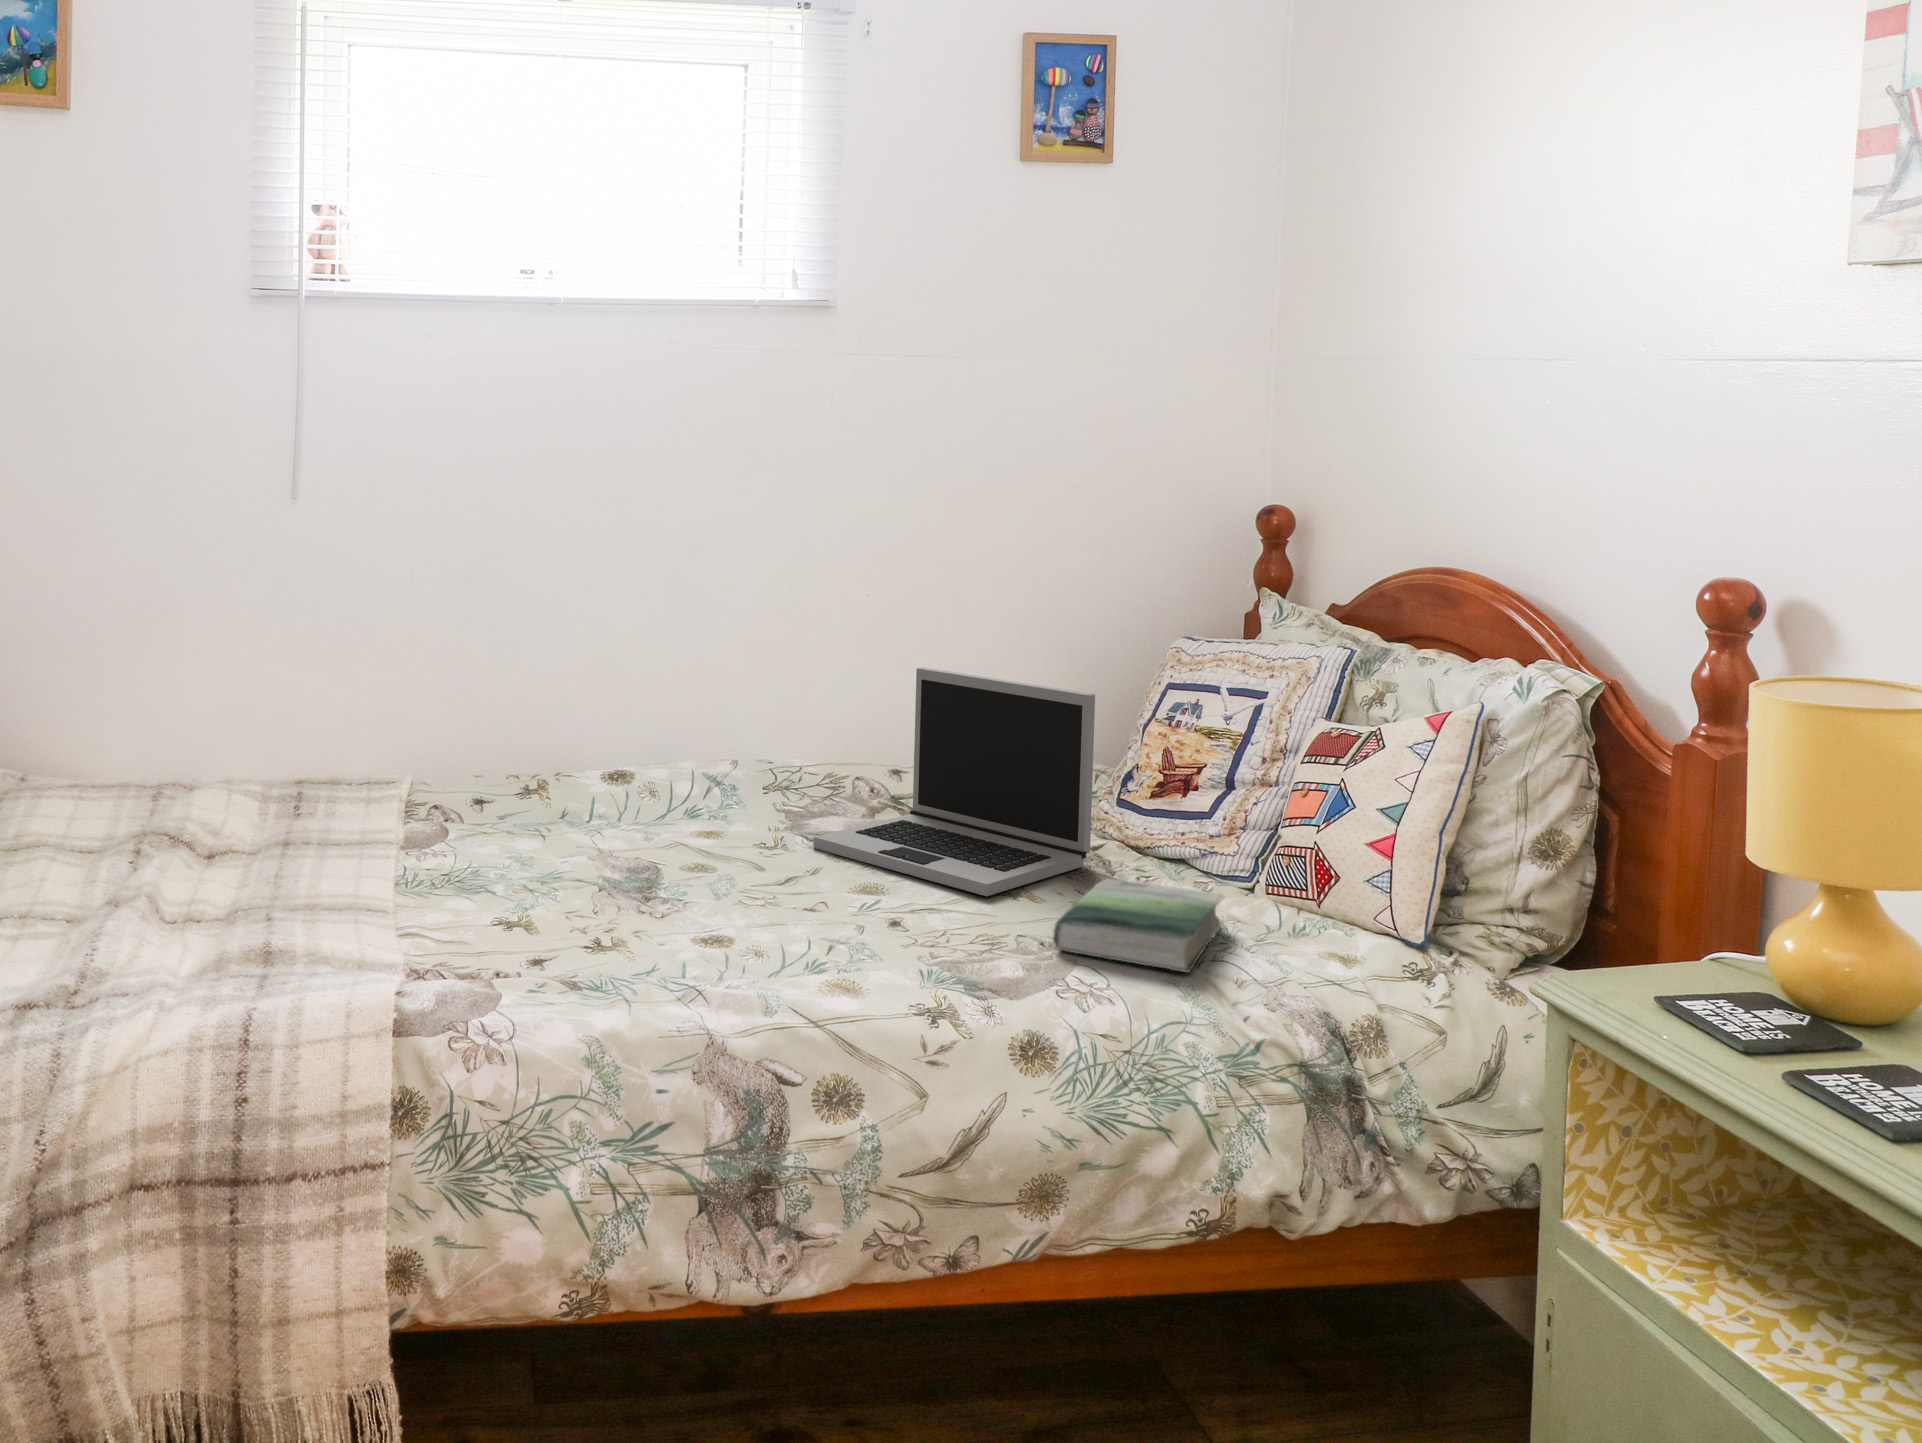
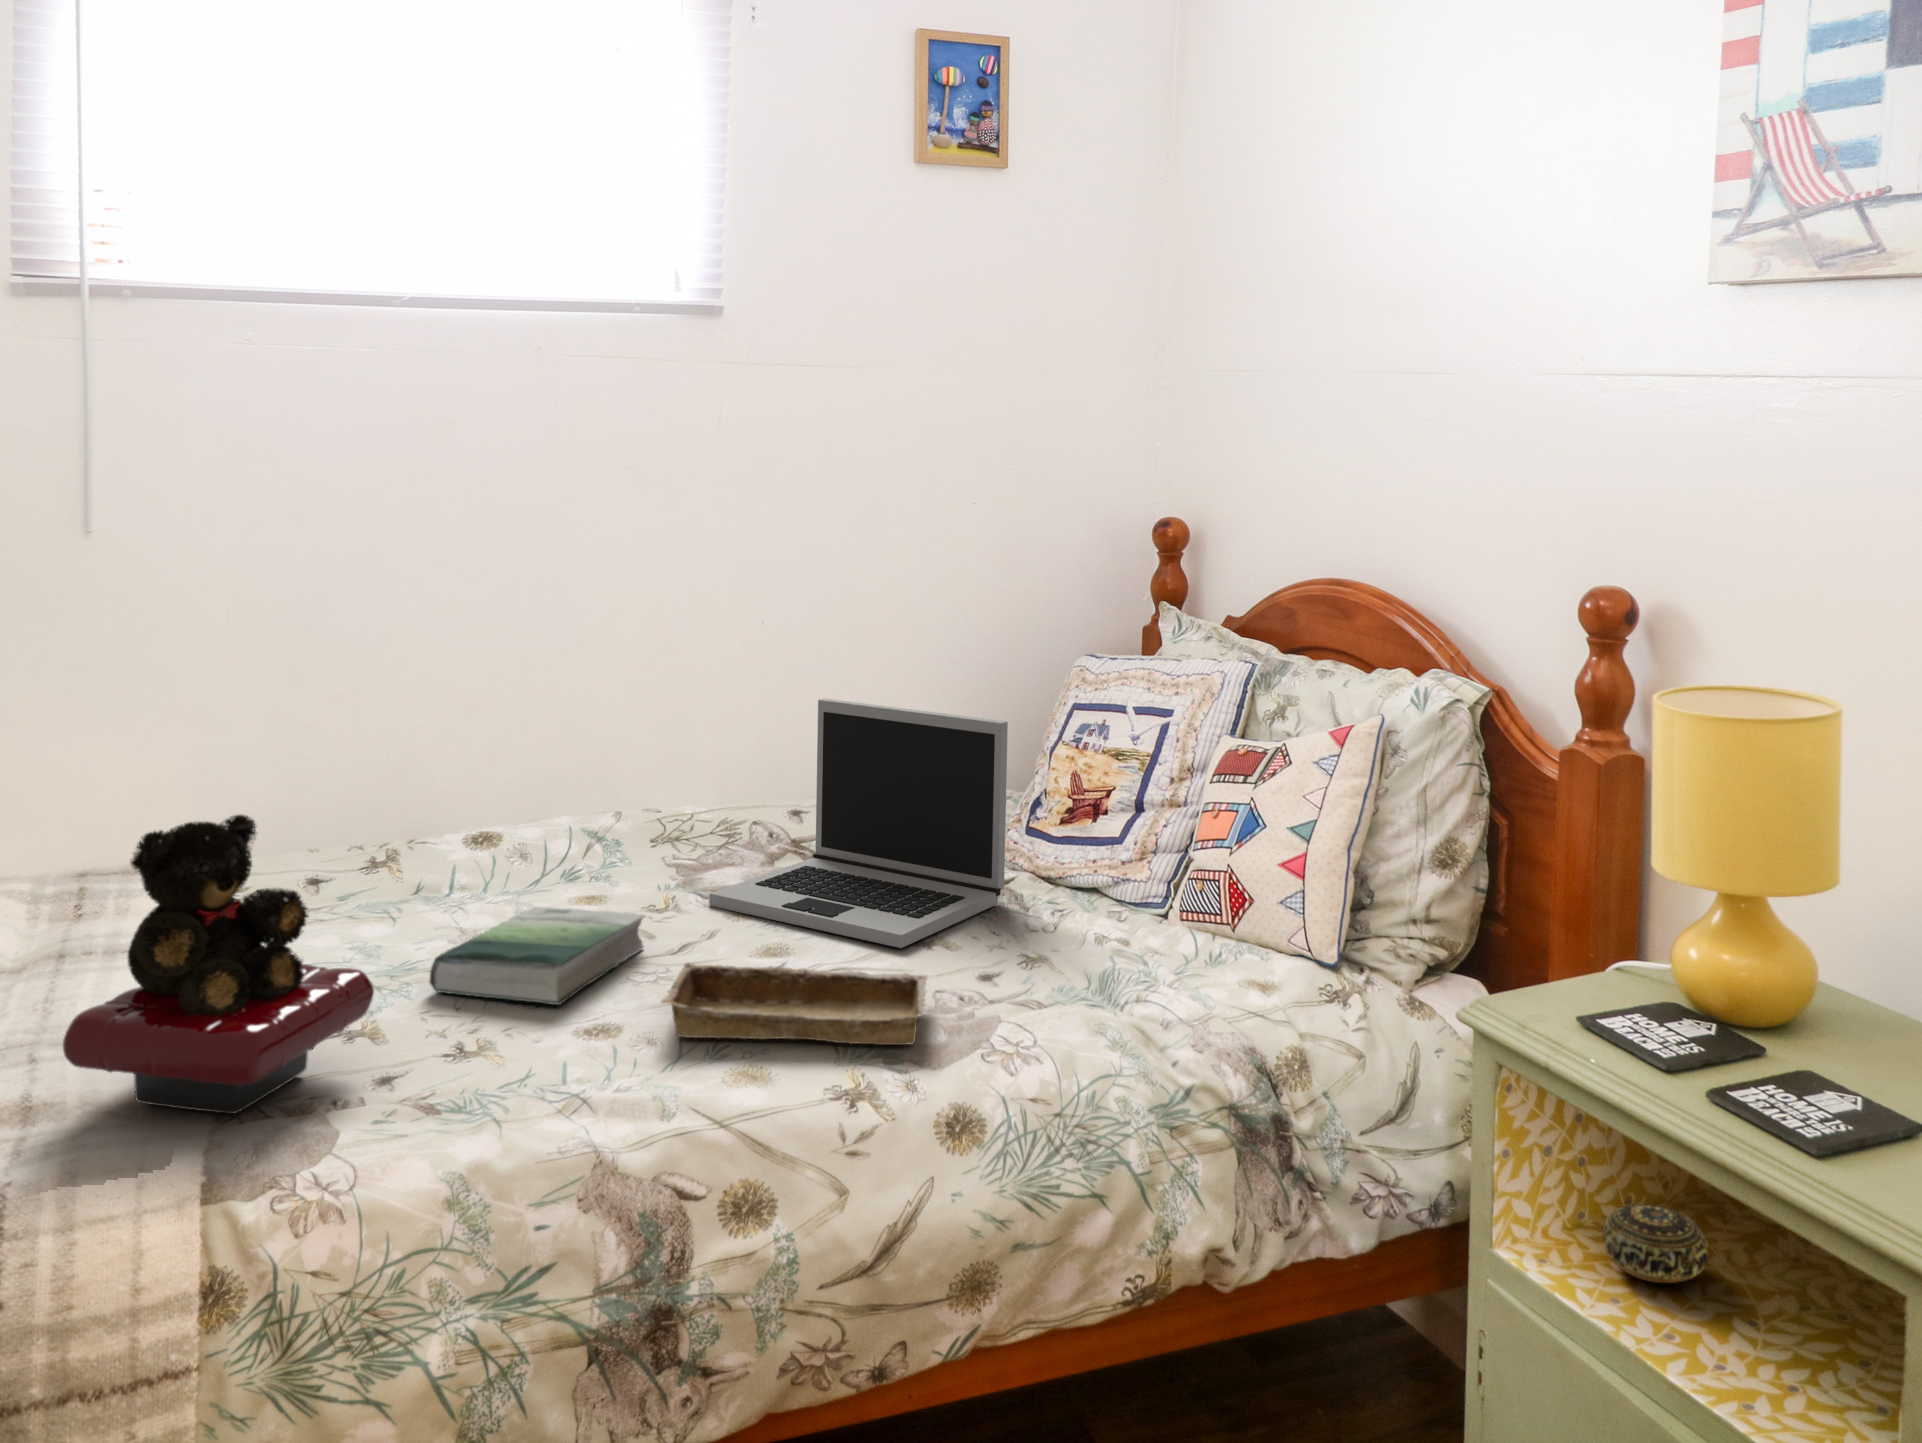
teddy bear: none [298,733,530,973] -> present [63,814,374,1114]
book: present [1053,879,1223,973] -> present [430,907,645,1005]
tray: none [765,890,1008,976] -> present [662,963,927,1045]
decorative ball: none [1689,1197,1808,1277] -> present [1603,1204,1708,1283]

